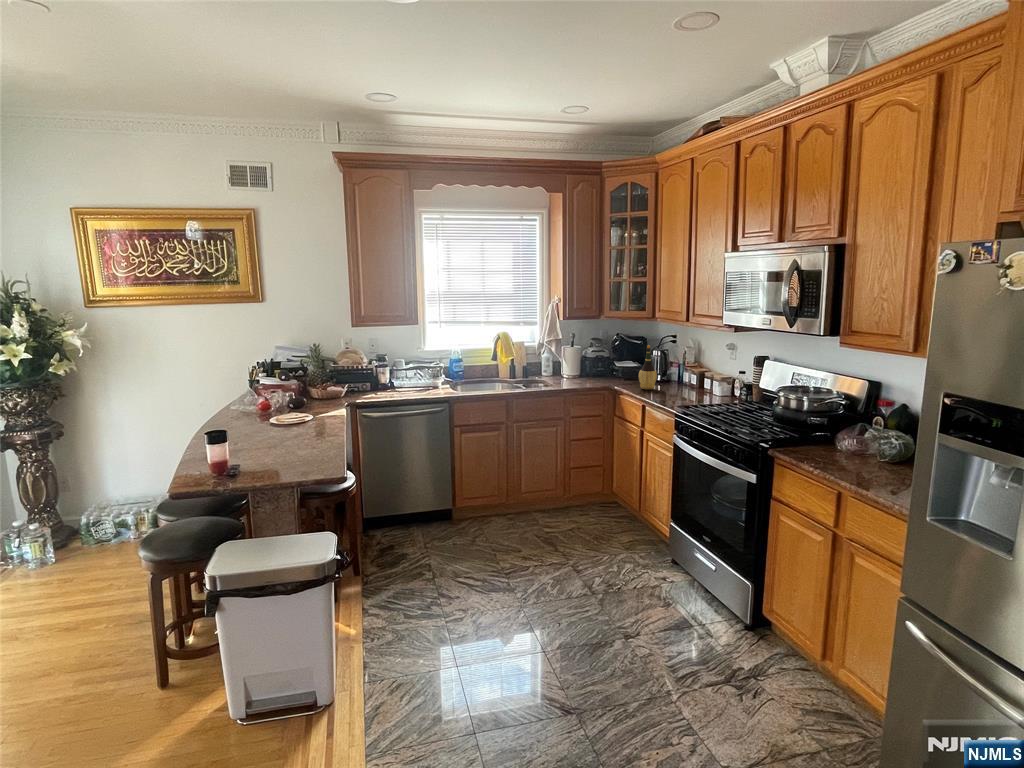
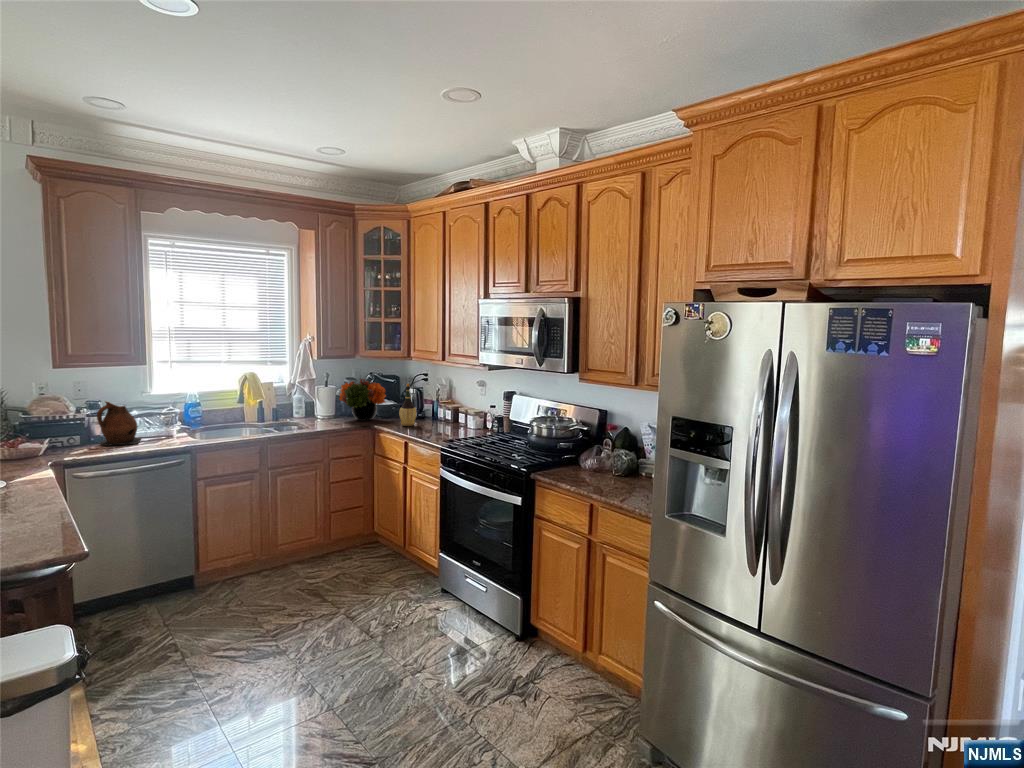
flower arrangement: none [581,339,629,382] -> present [339,379,386,421]
ceramic pitcher: none [382,356,415,393] -> present [97,402,141,446]

